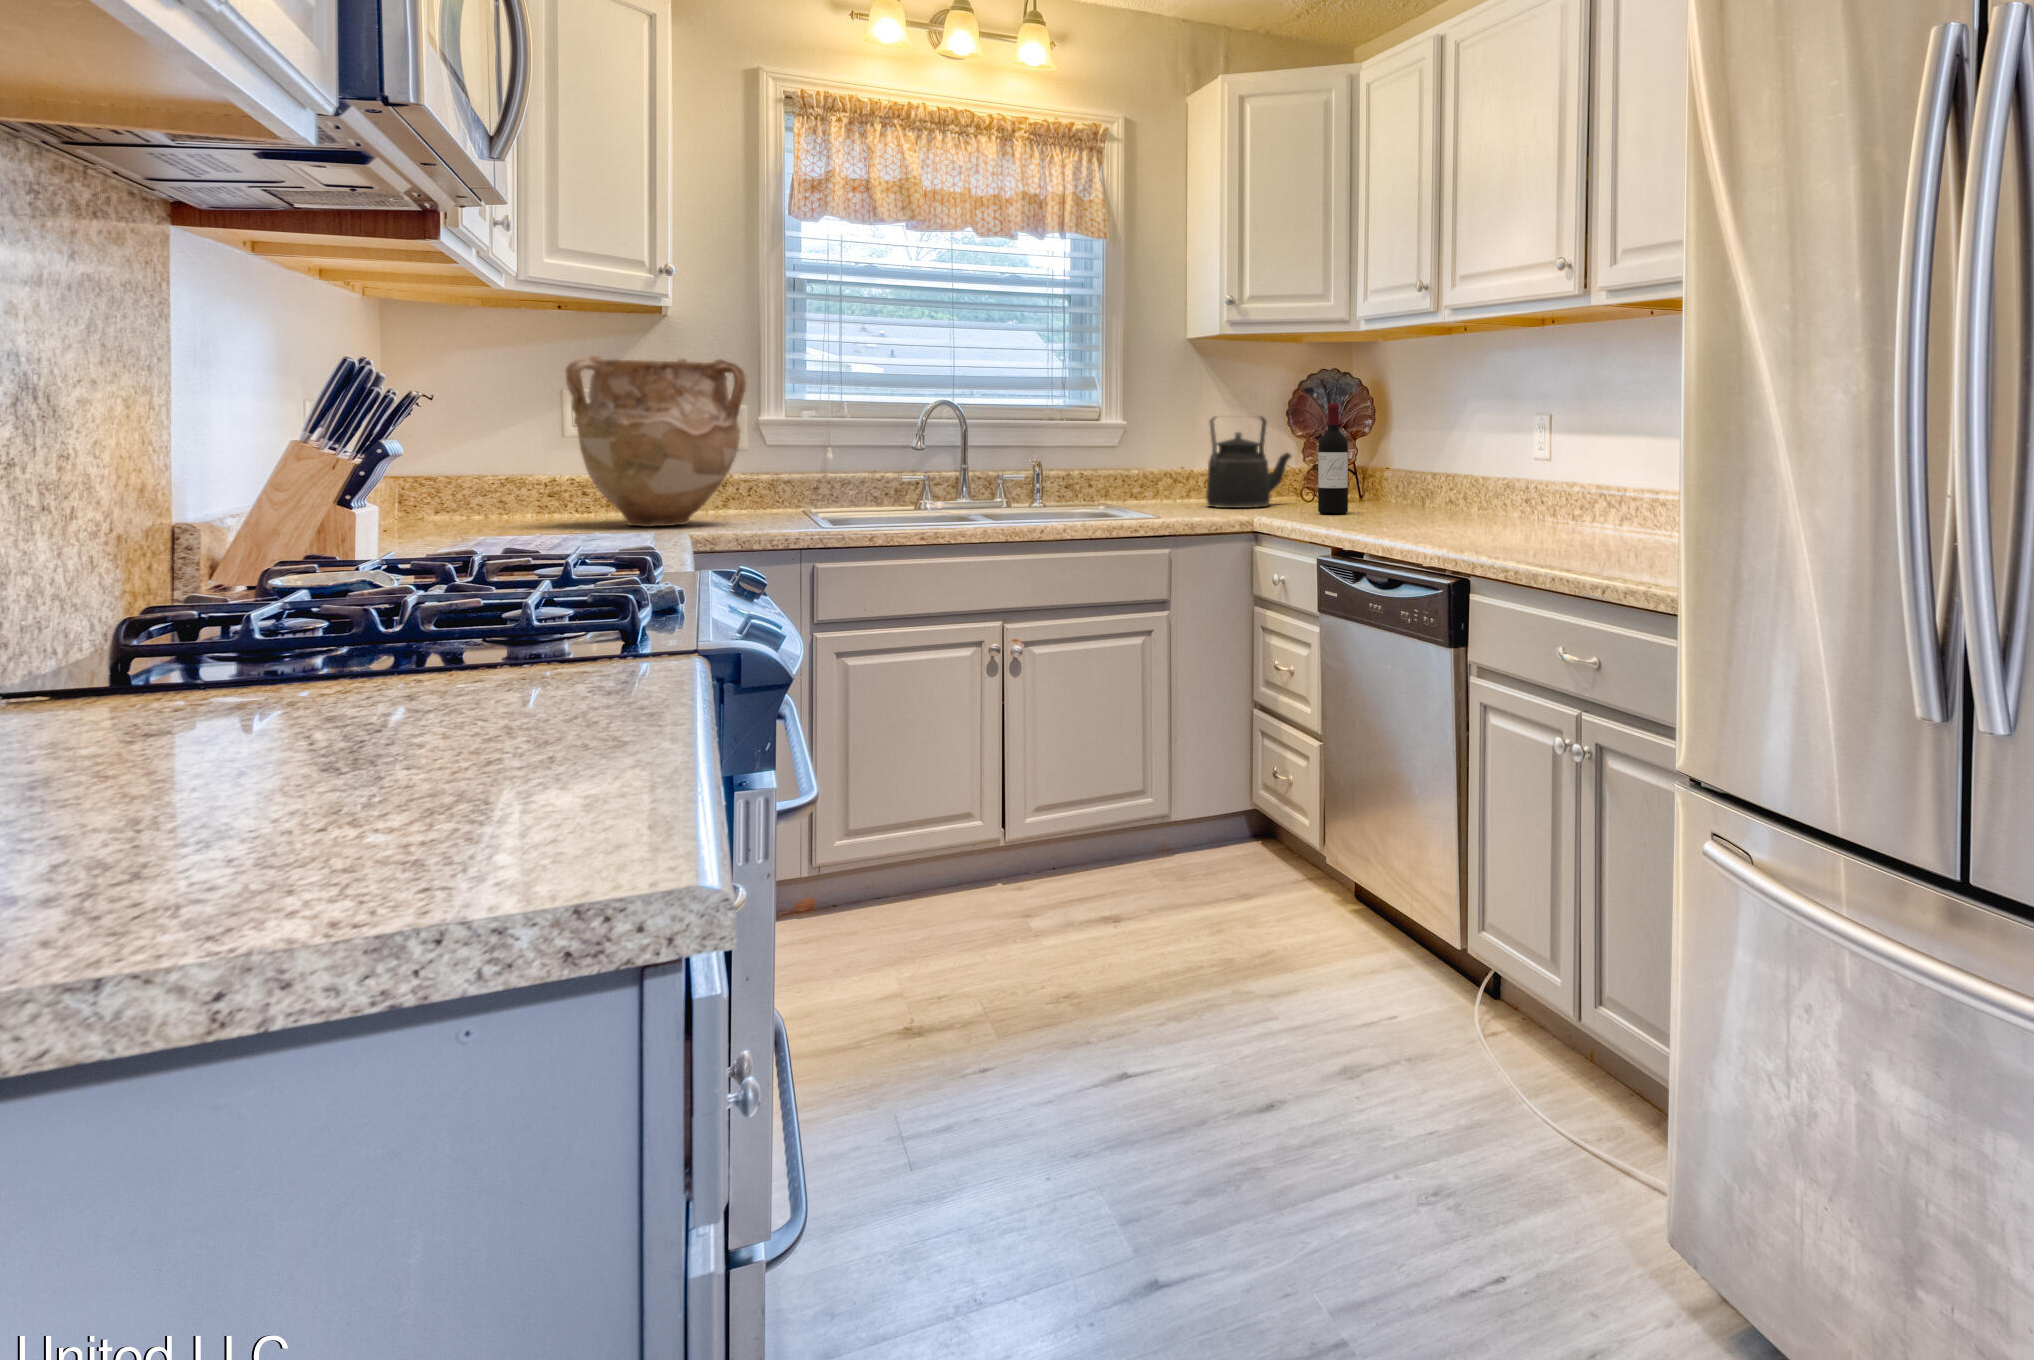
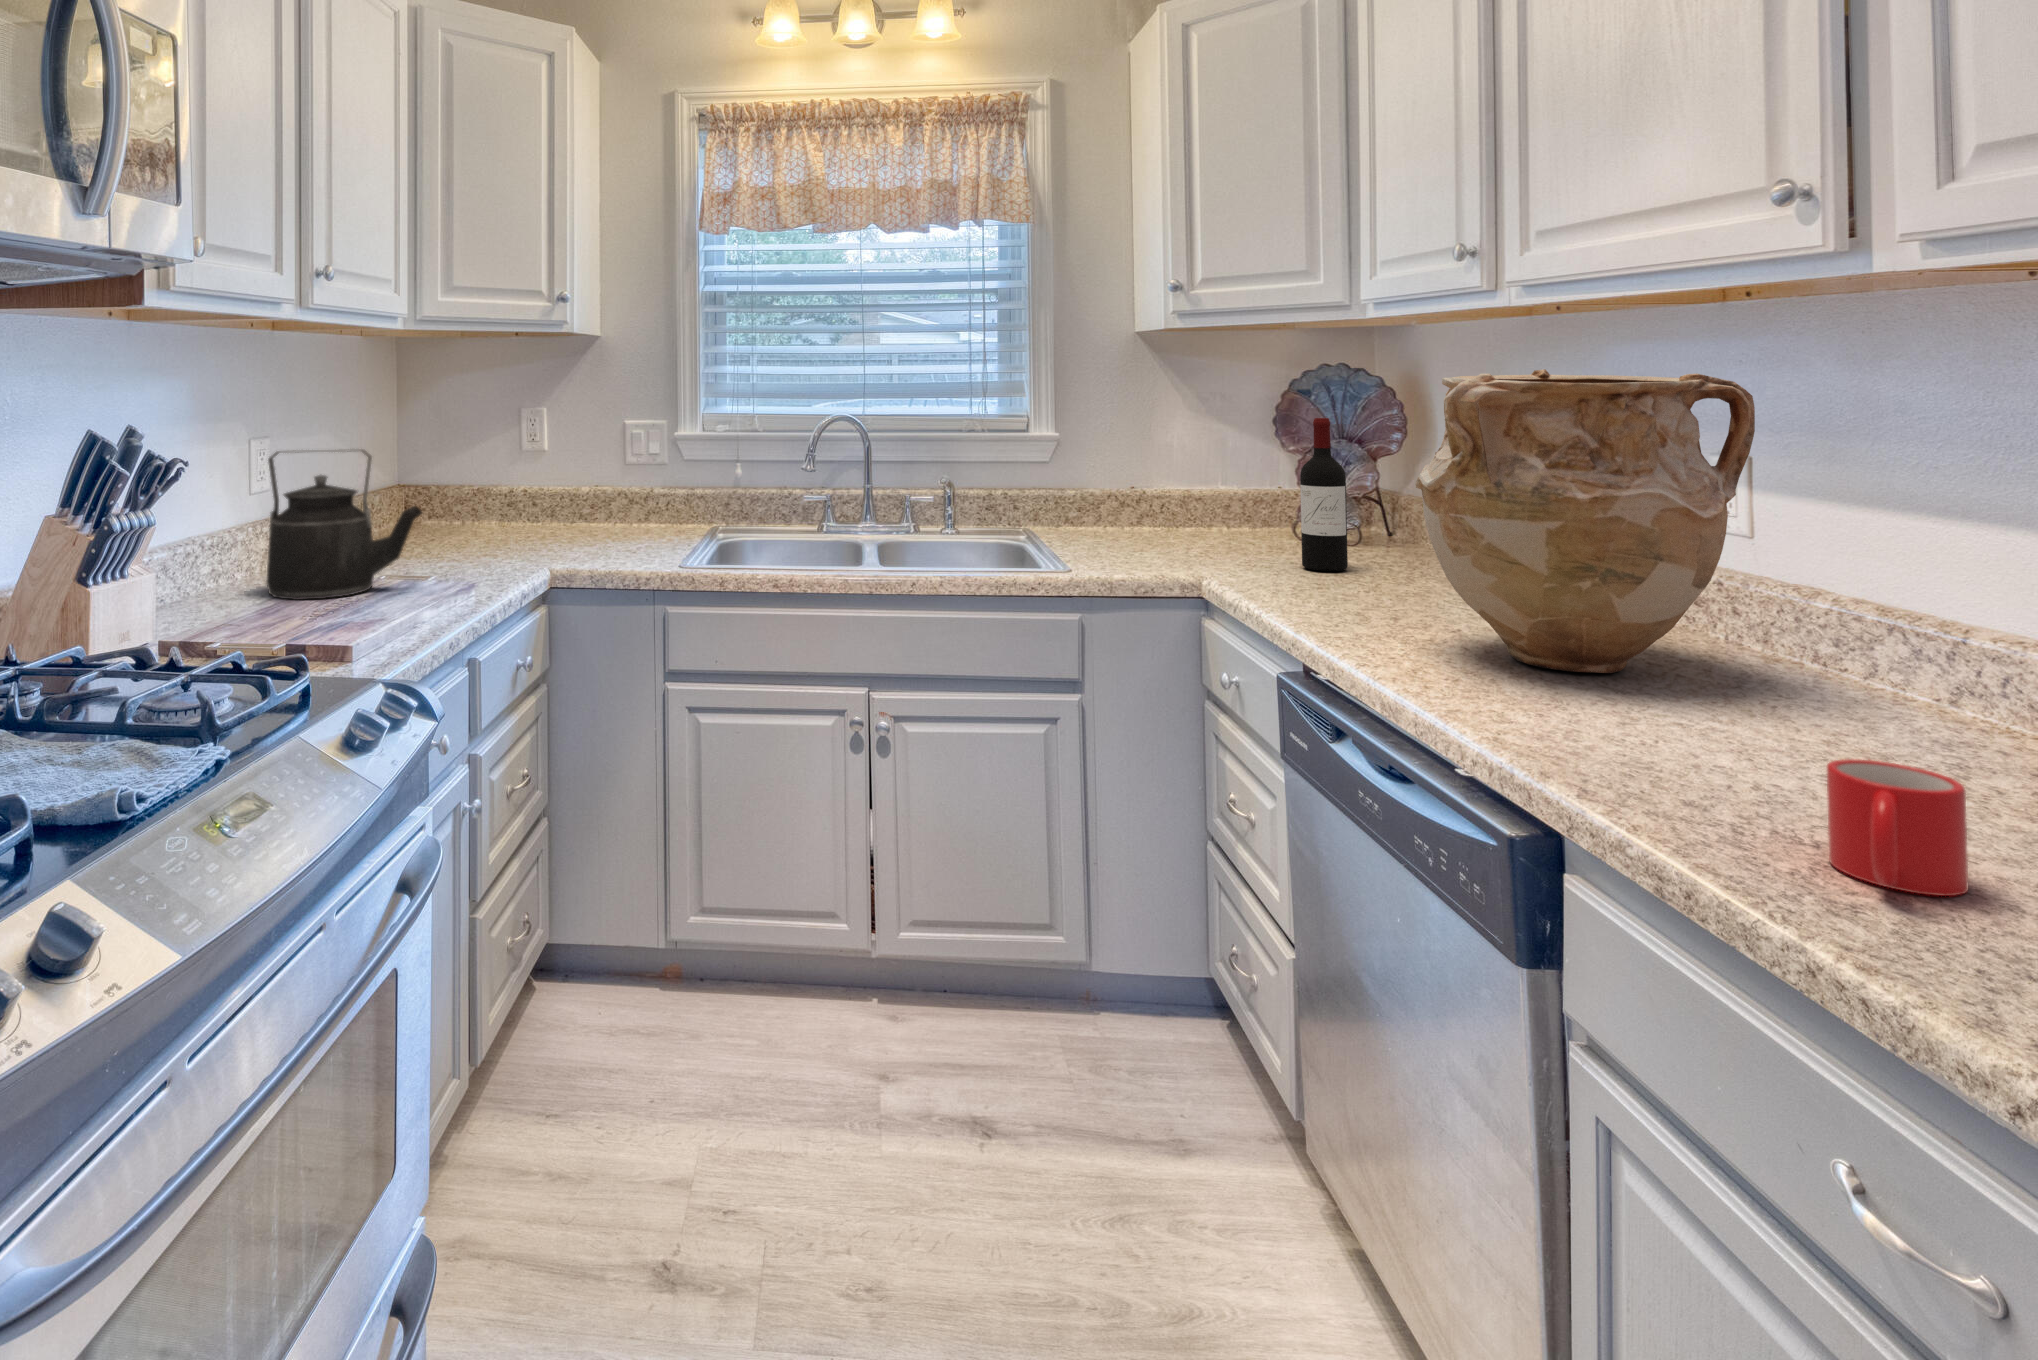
vase: present [566,355,746,527] -> present [1416,369,1755,673]
kettle: present [1206,416,1291,508] -> present [266,449,422,600]
mug: none [1593,527,1639,575] -> present [1827,759,1969,896]

